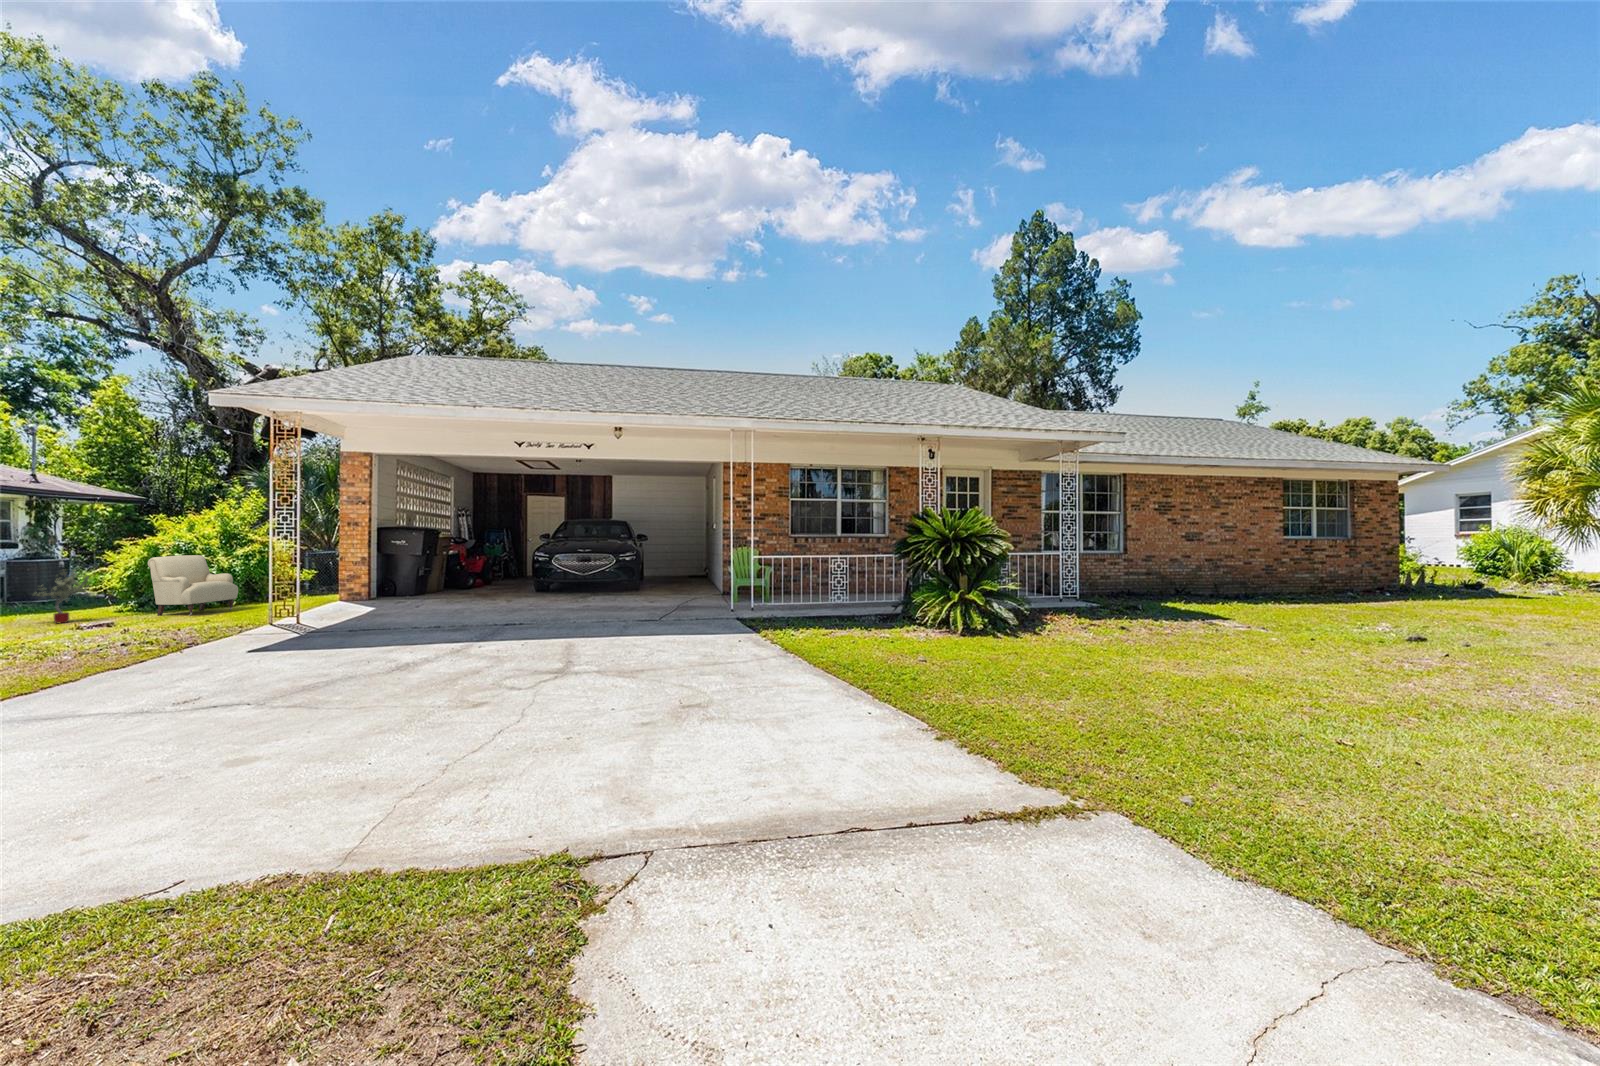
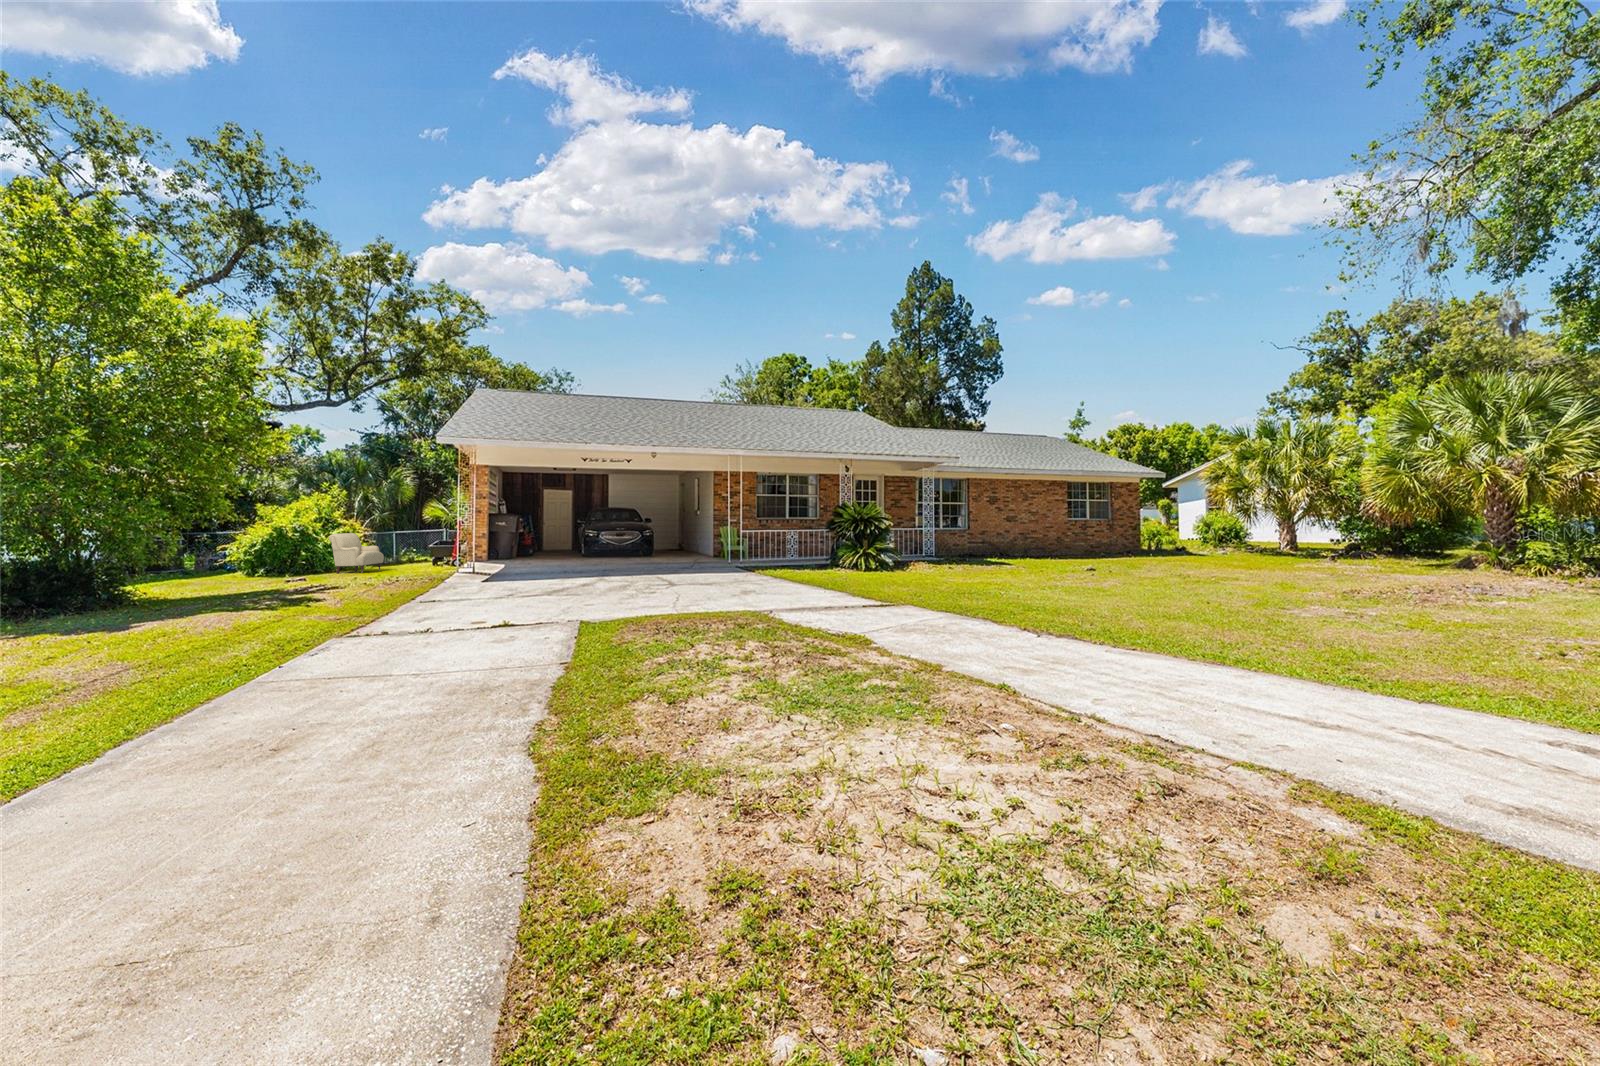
potted tree: present [34,570,89,624] -> none [264,542,302,578]

